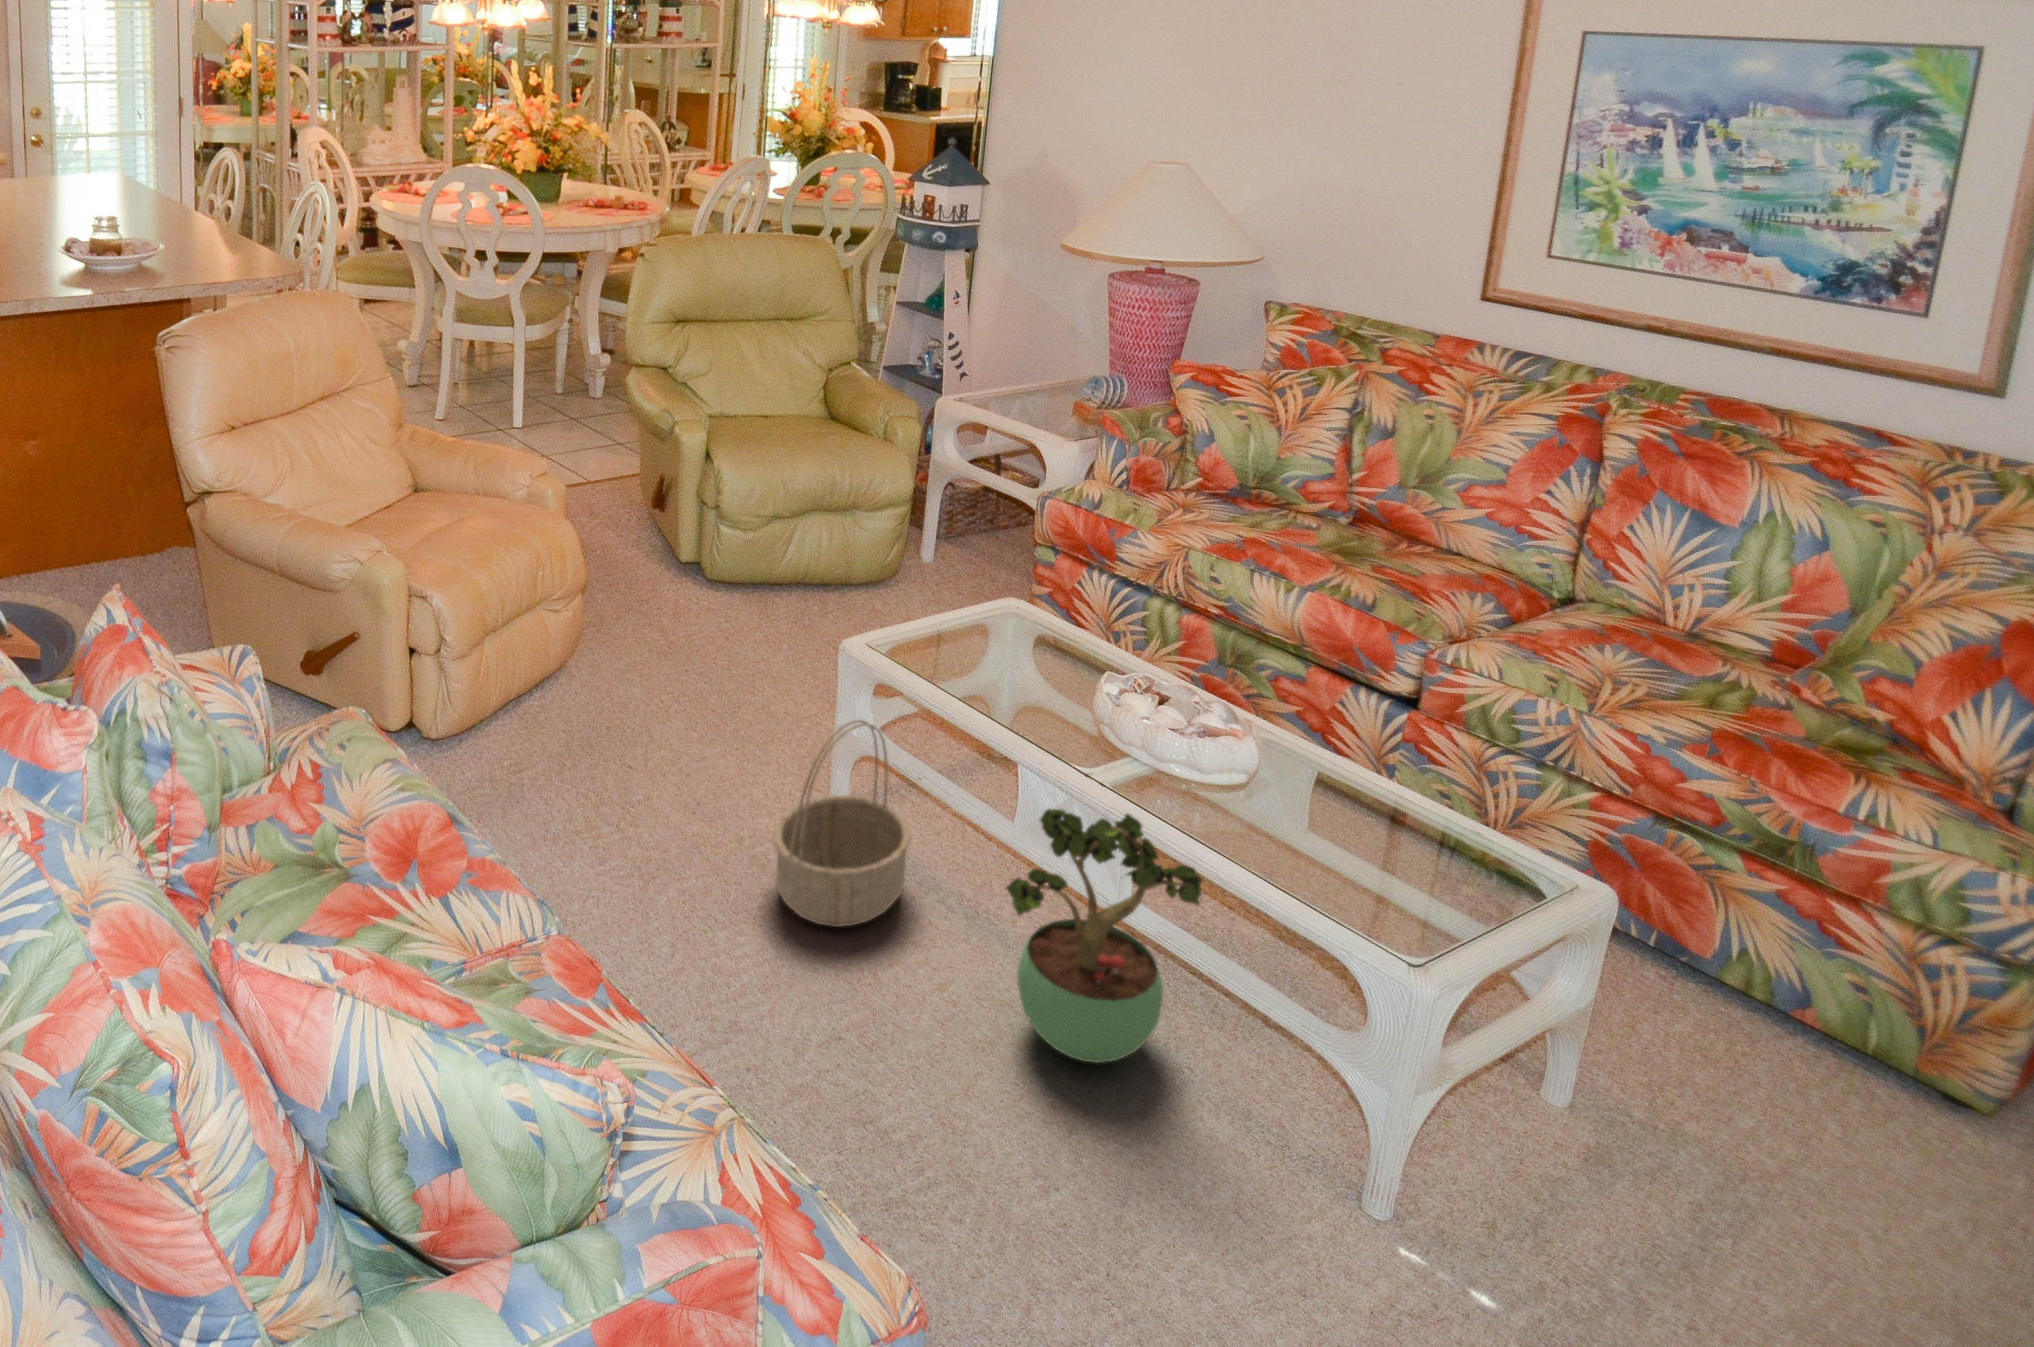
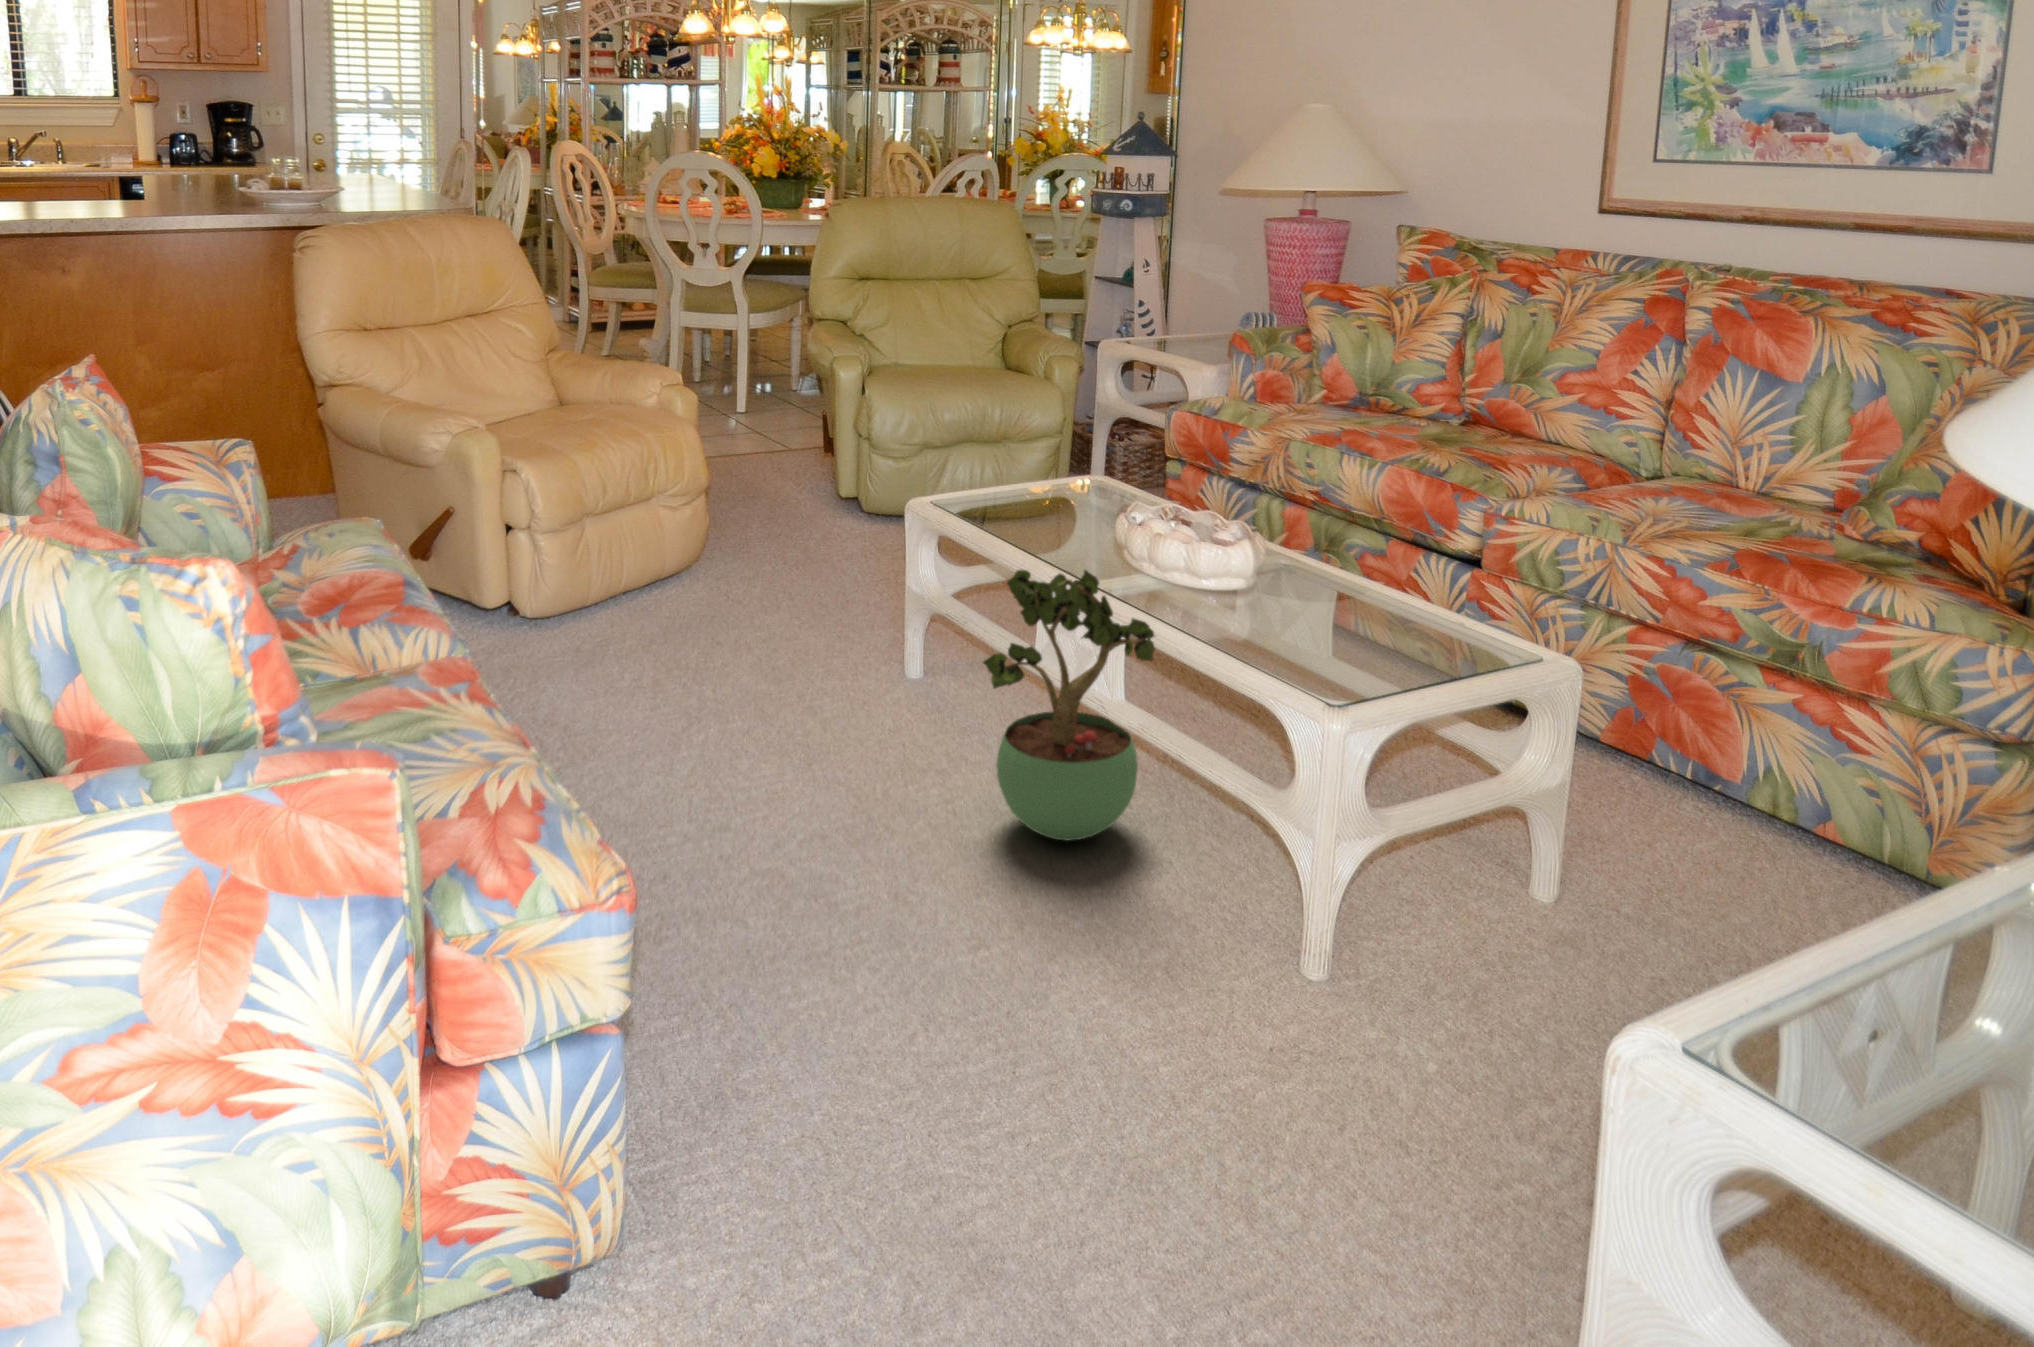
basket: present [773,720,911,927] -> none [804,537,947,744]

